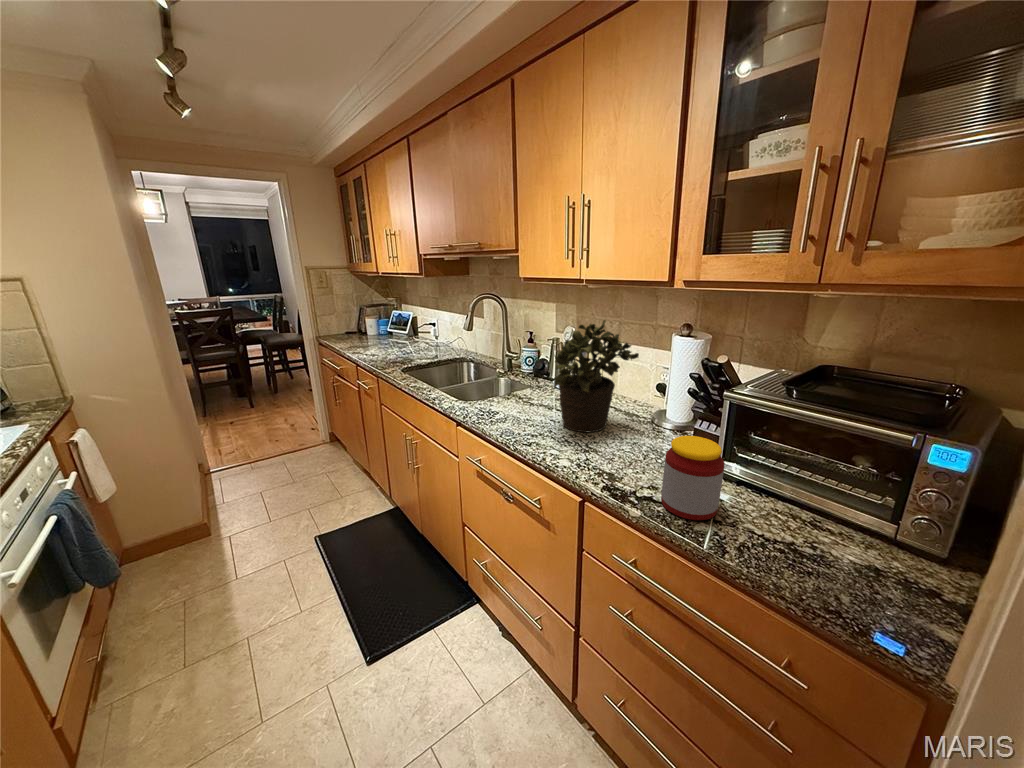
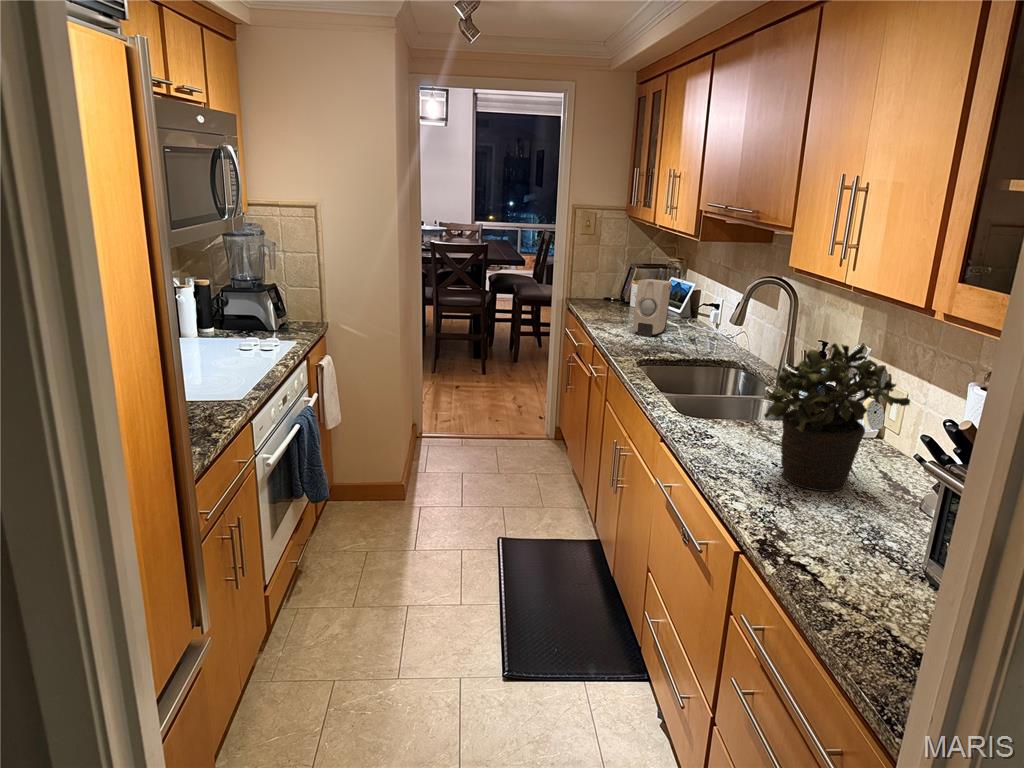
soap dispenser: none [380,312,404,353] -> present [633,279,671,336]
jar: present [661,436,725,520] -> none [805,499,887,603]

